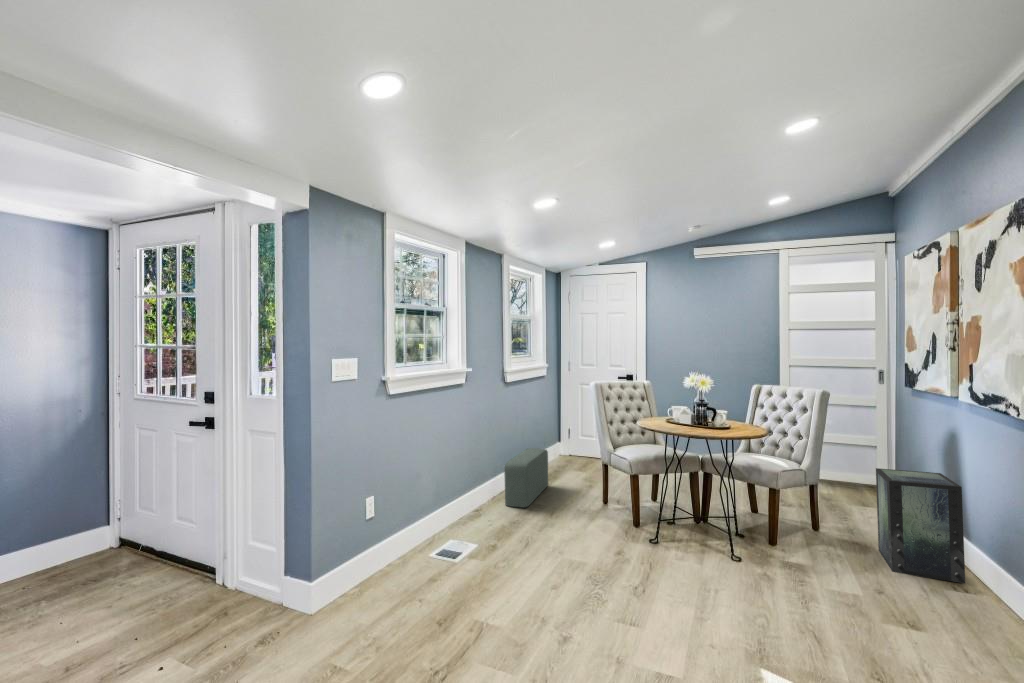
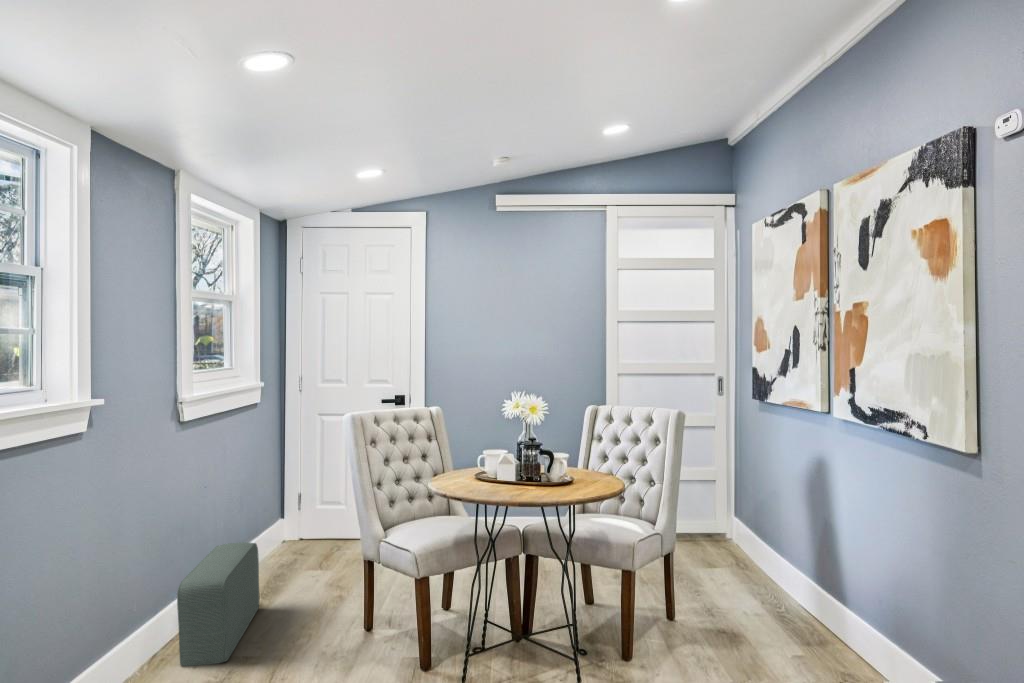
storage box: present [876,468,965,583] -> none [745,512,850,656]

